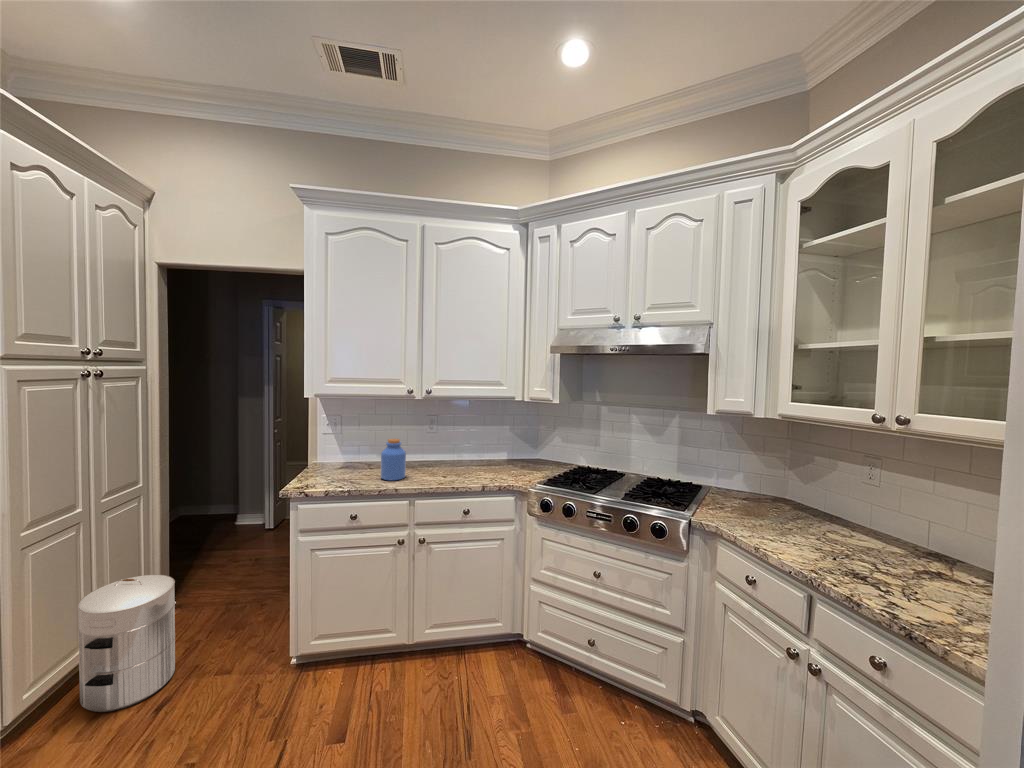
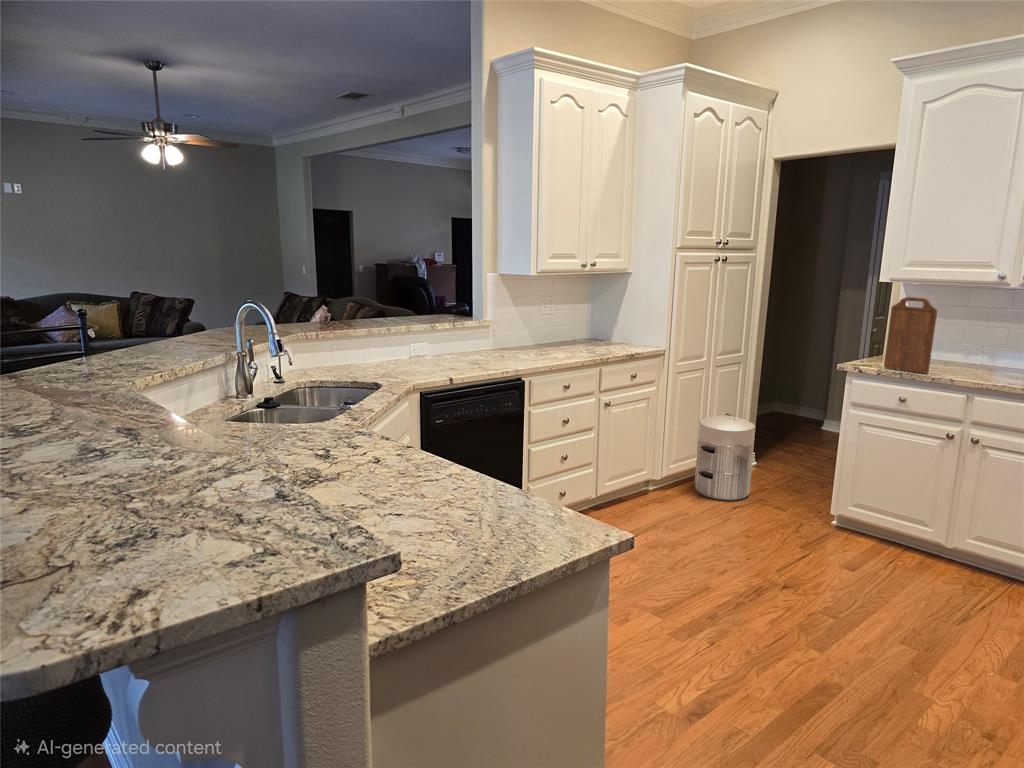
cutting board: none [329,413,374,487] -> present [884,297,937,374]
jar: present [381,439,406,480] -> none [944,331,980,375]

